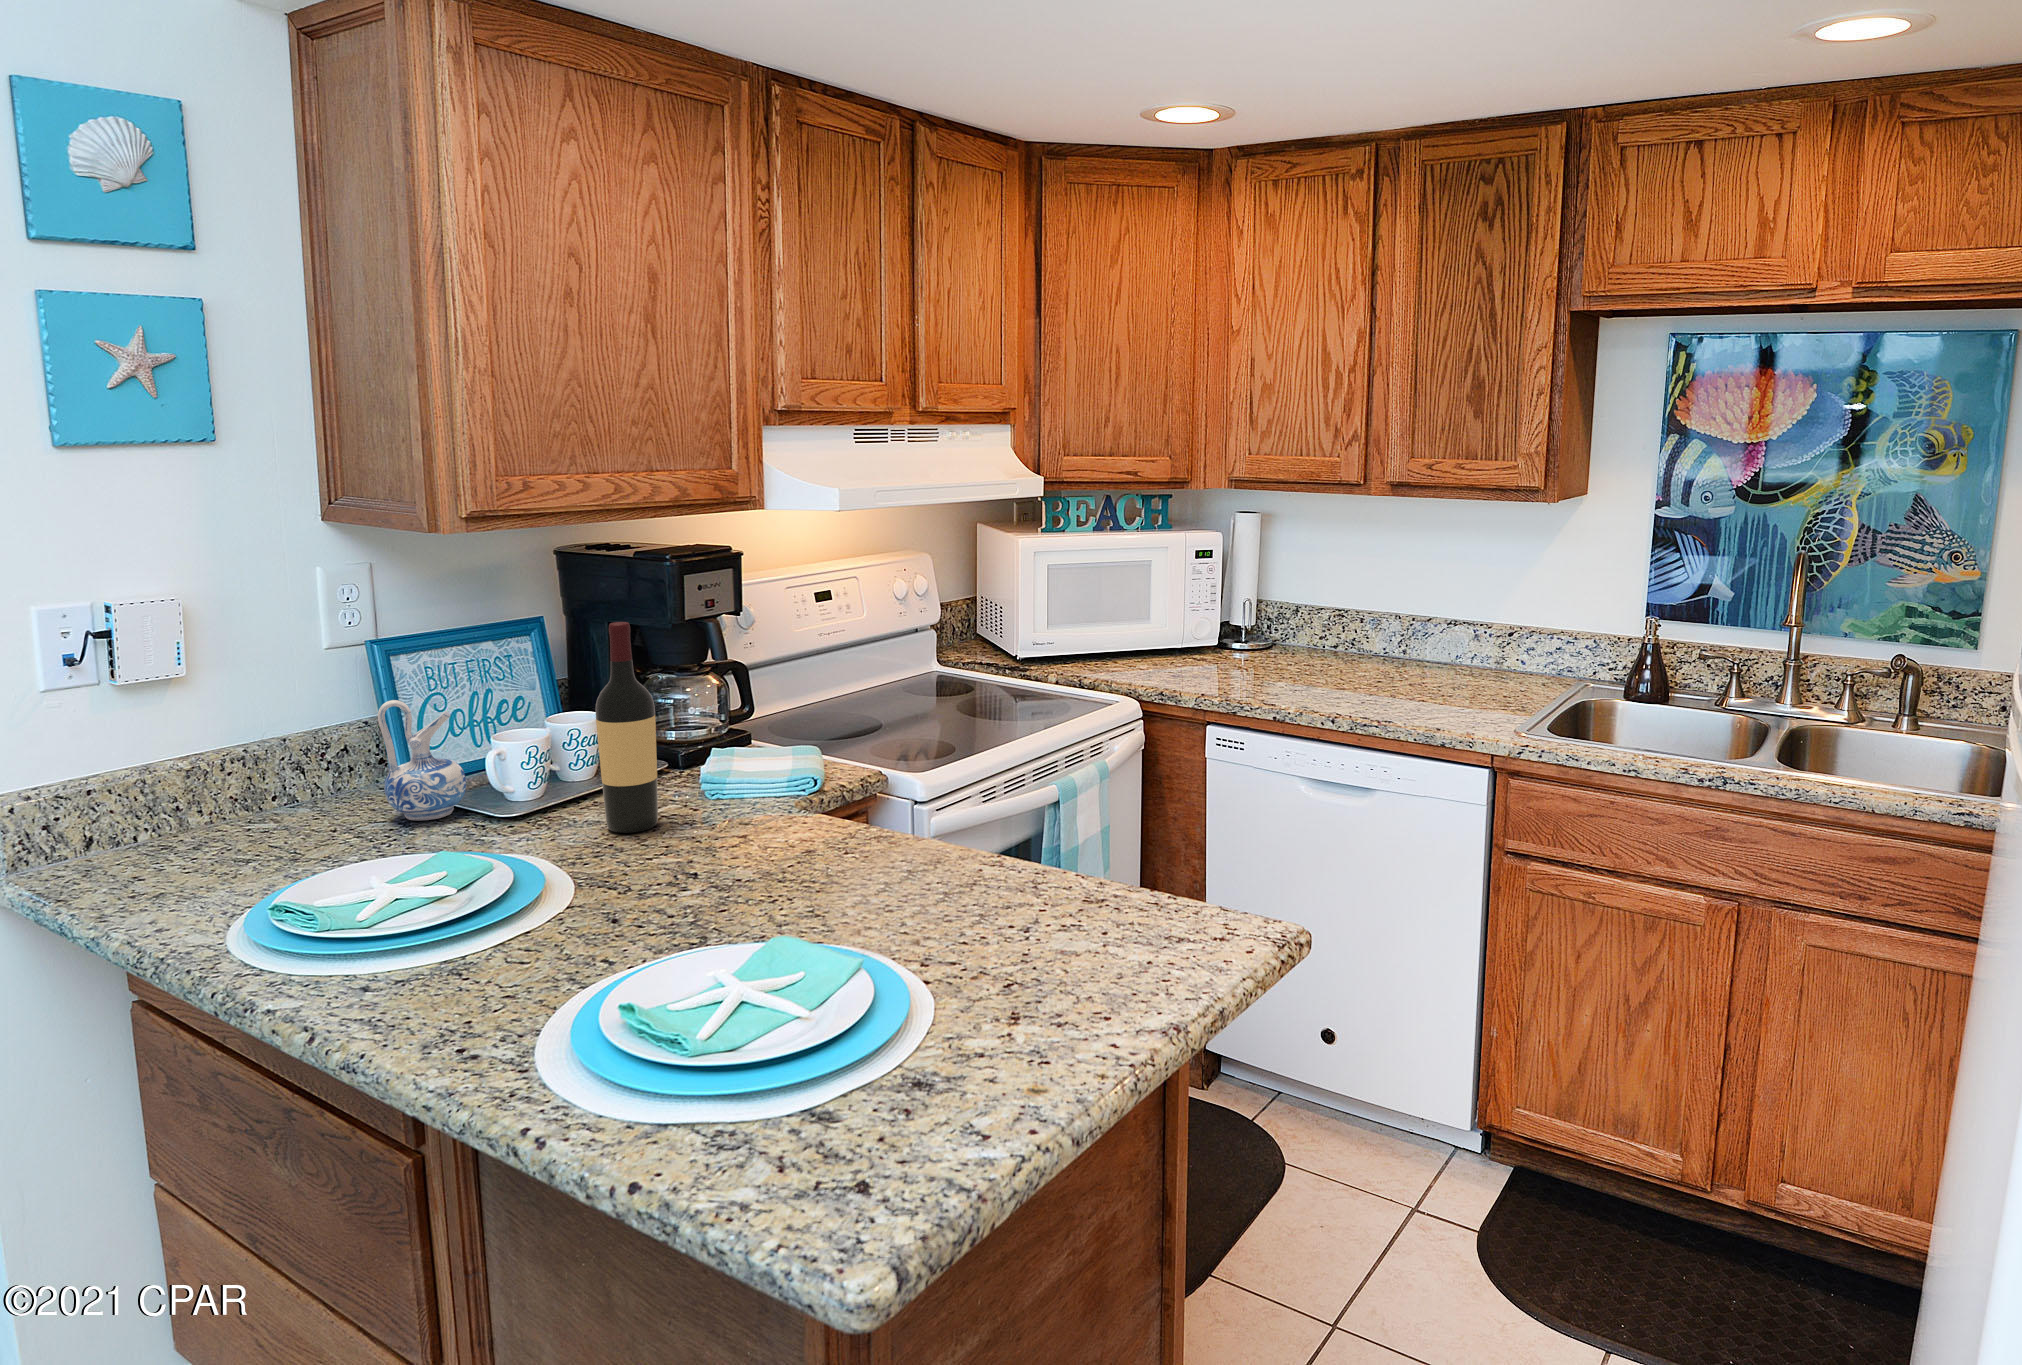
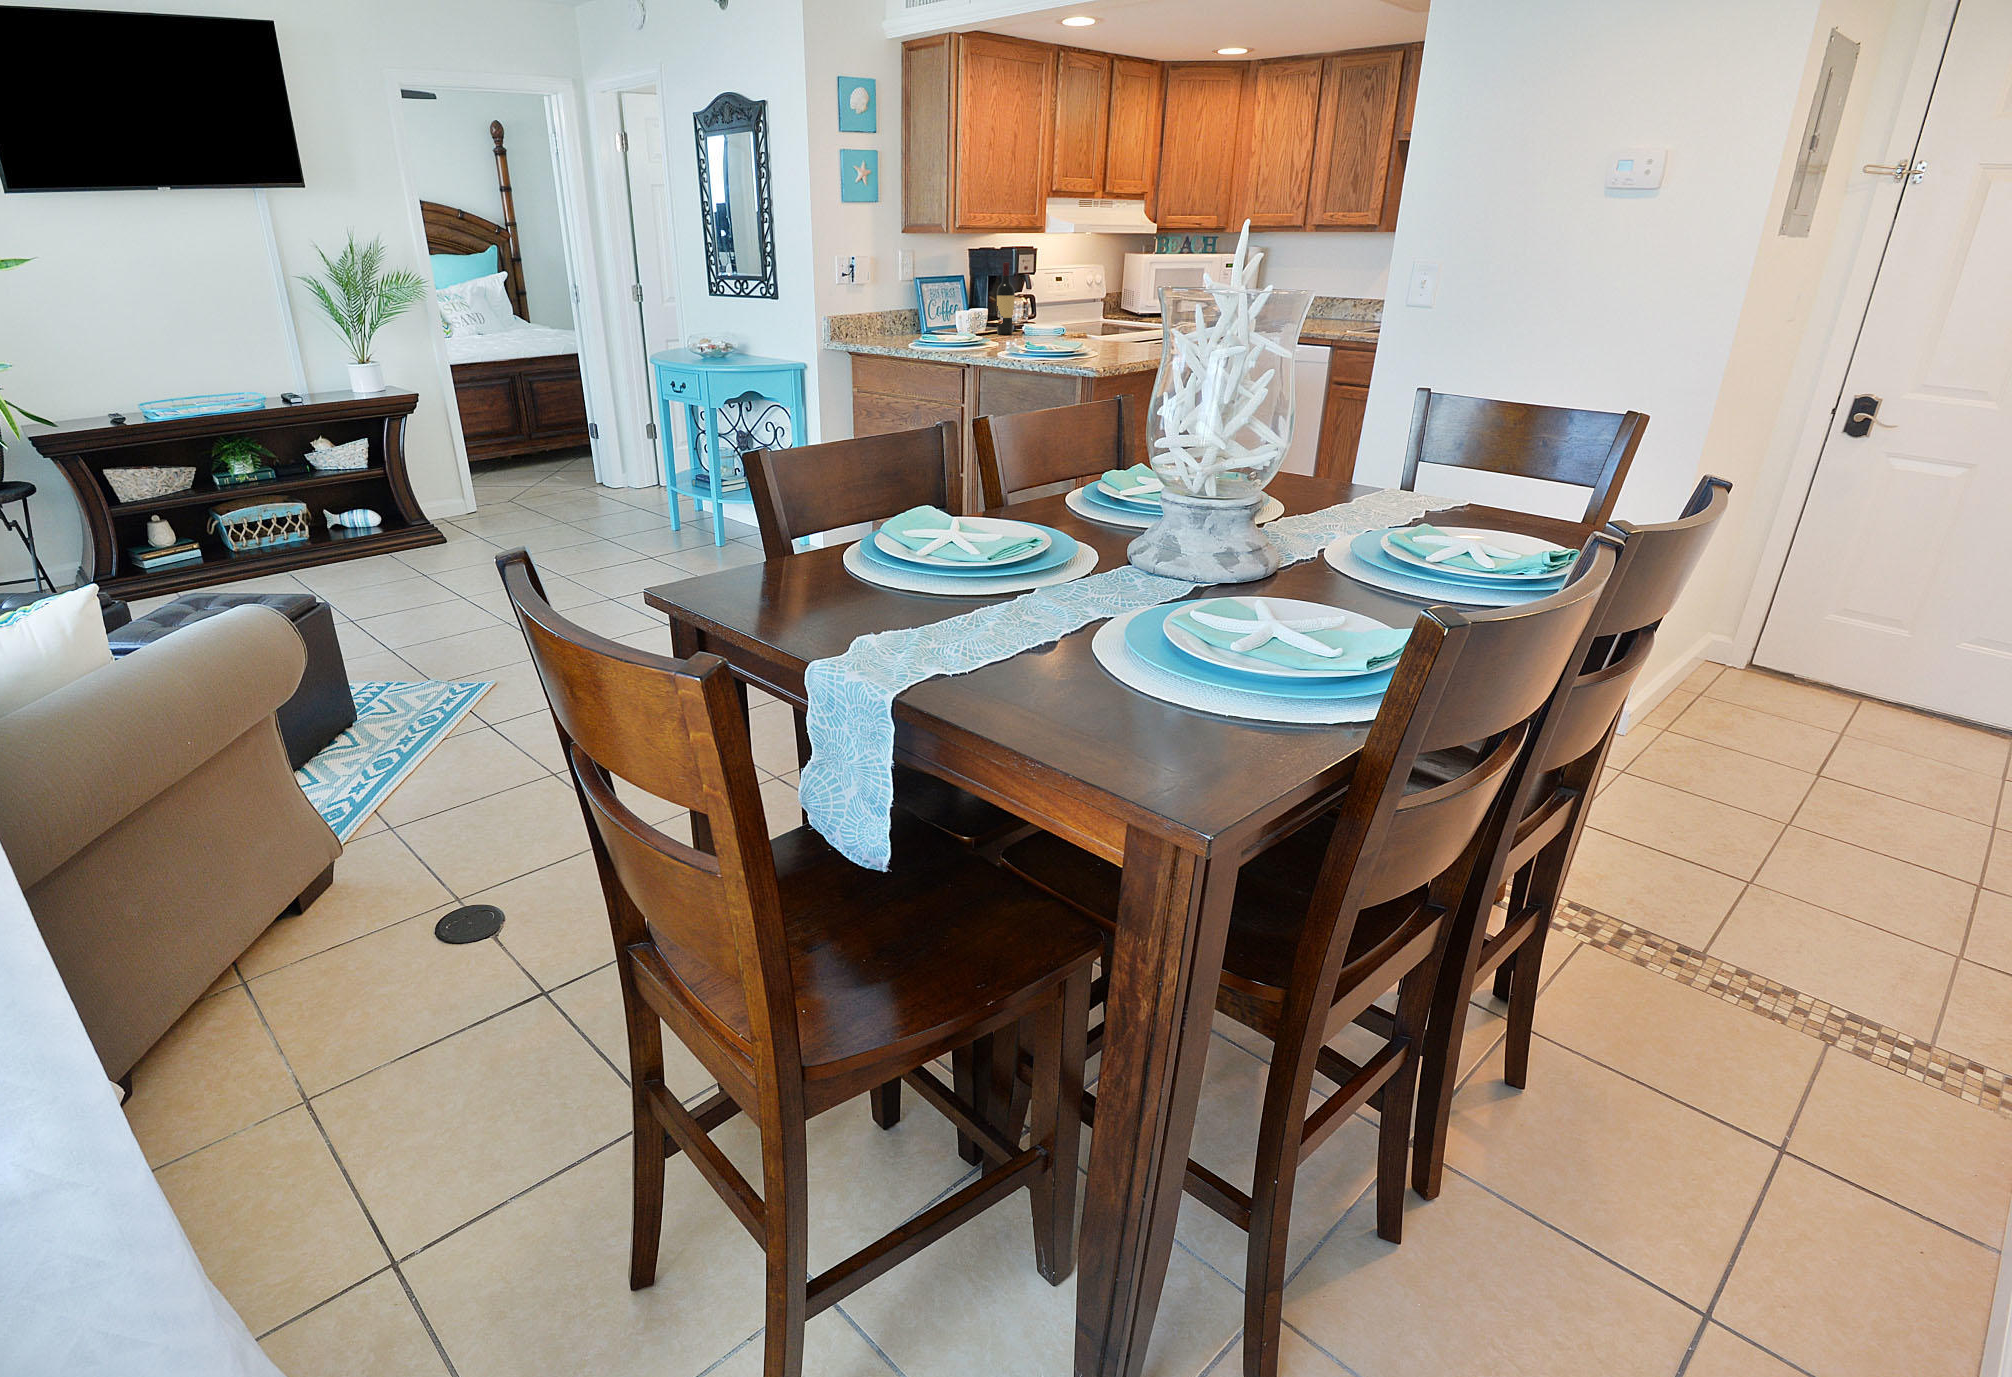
ceramic pitcher: present [378,700,466,820] -> none [928,291,951,332]

